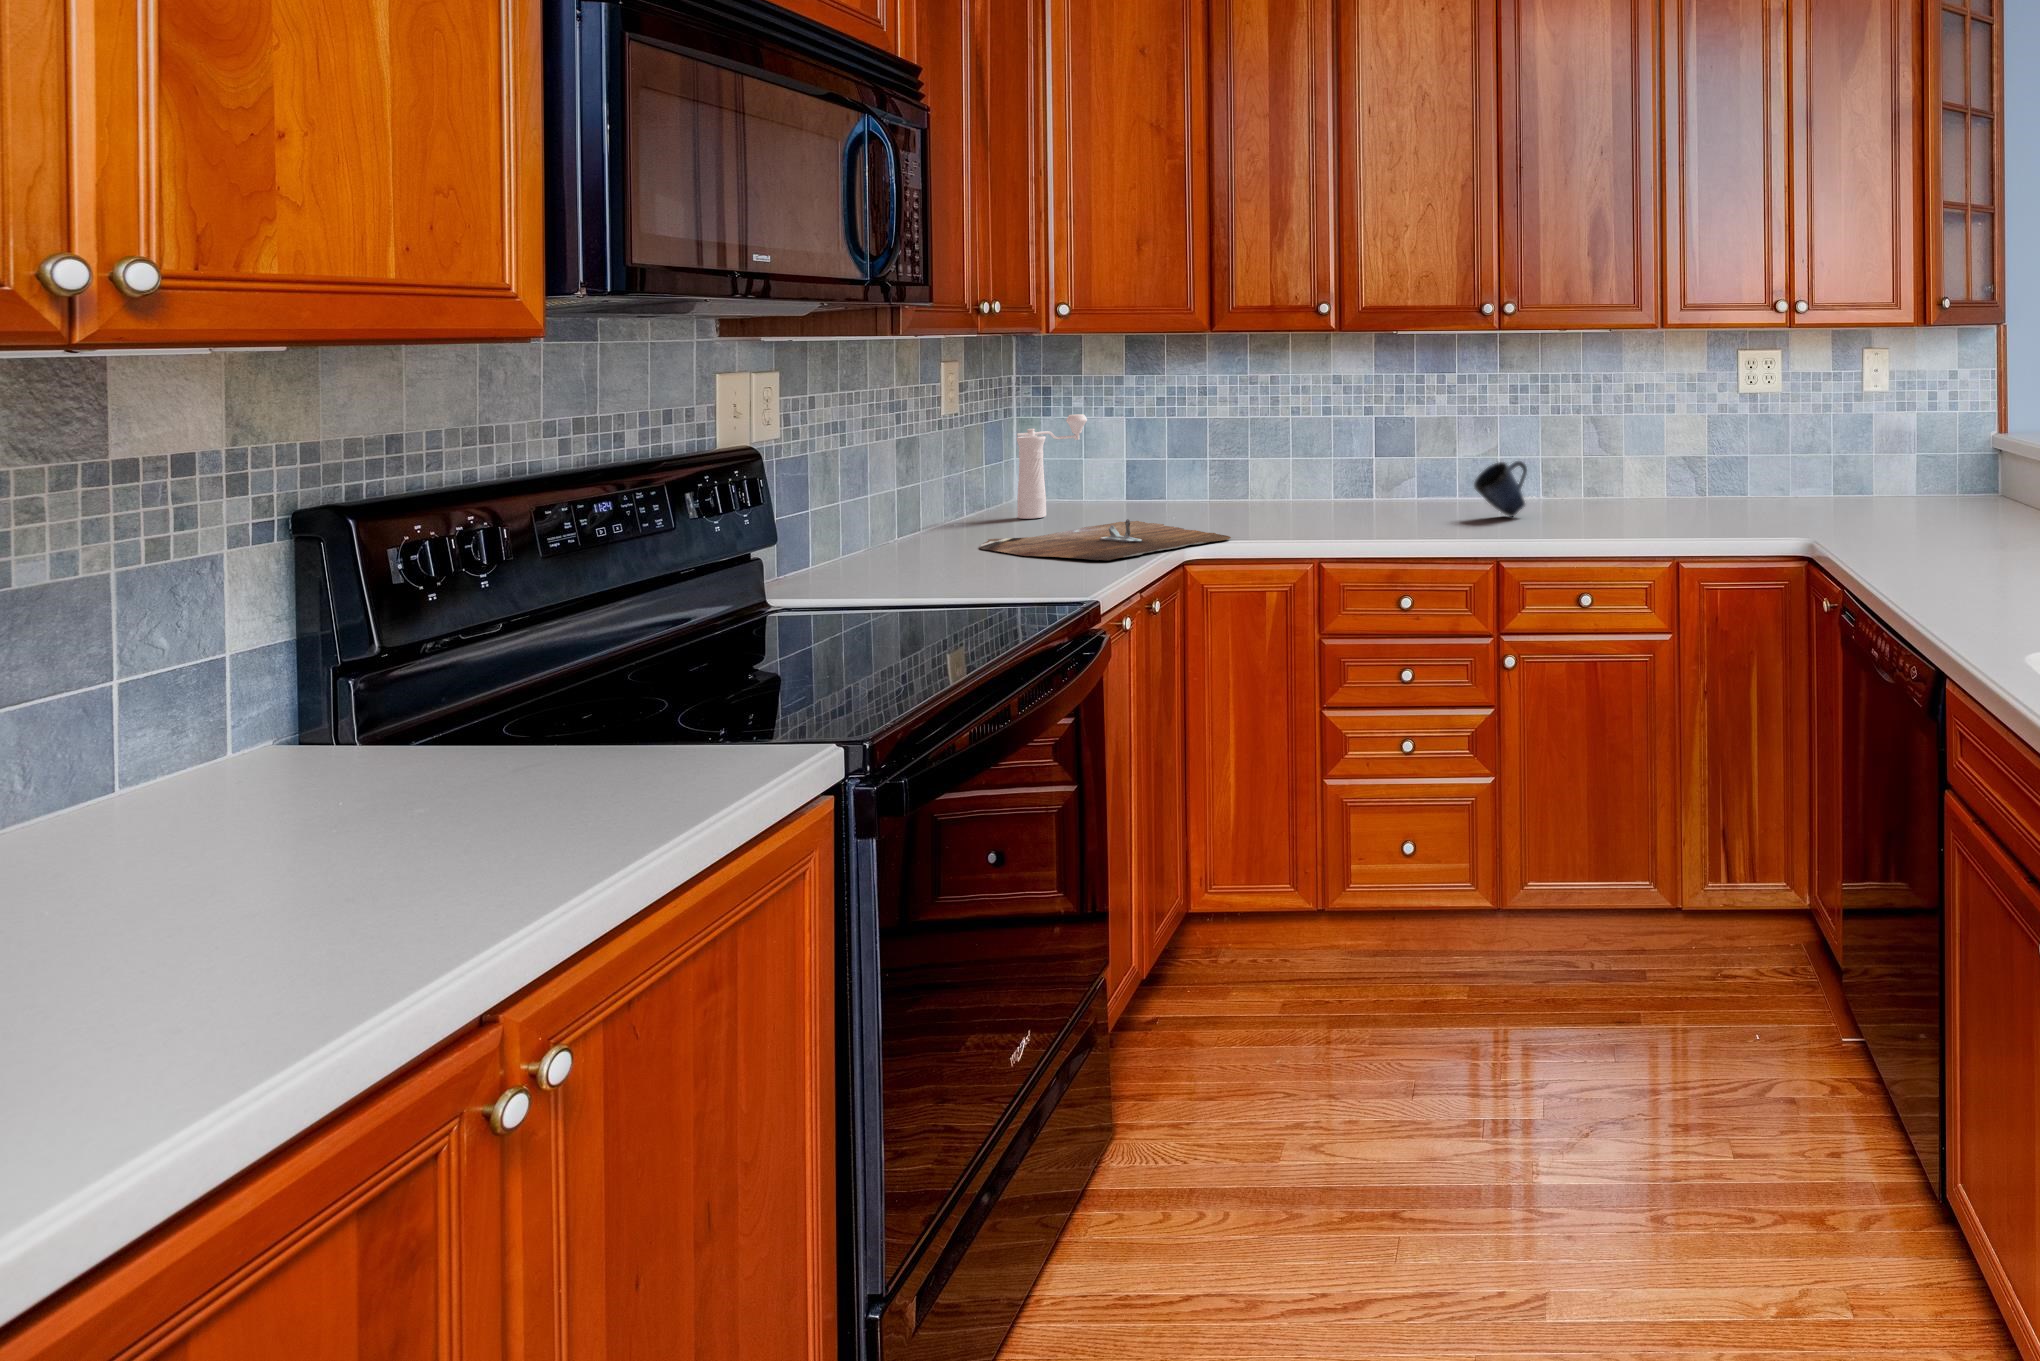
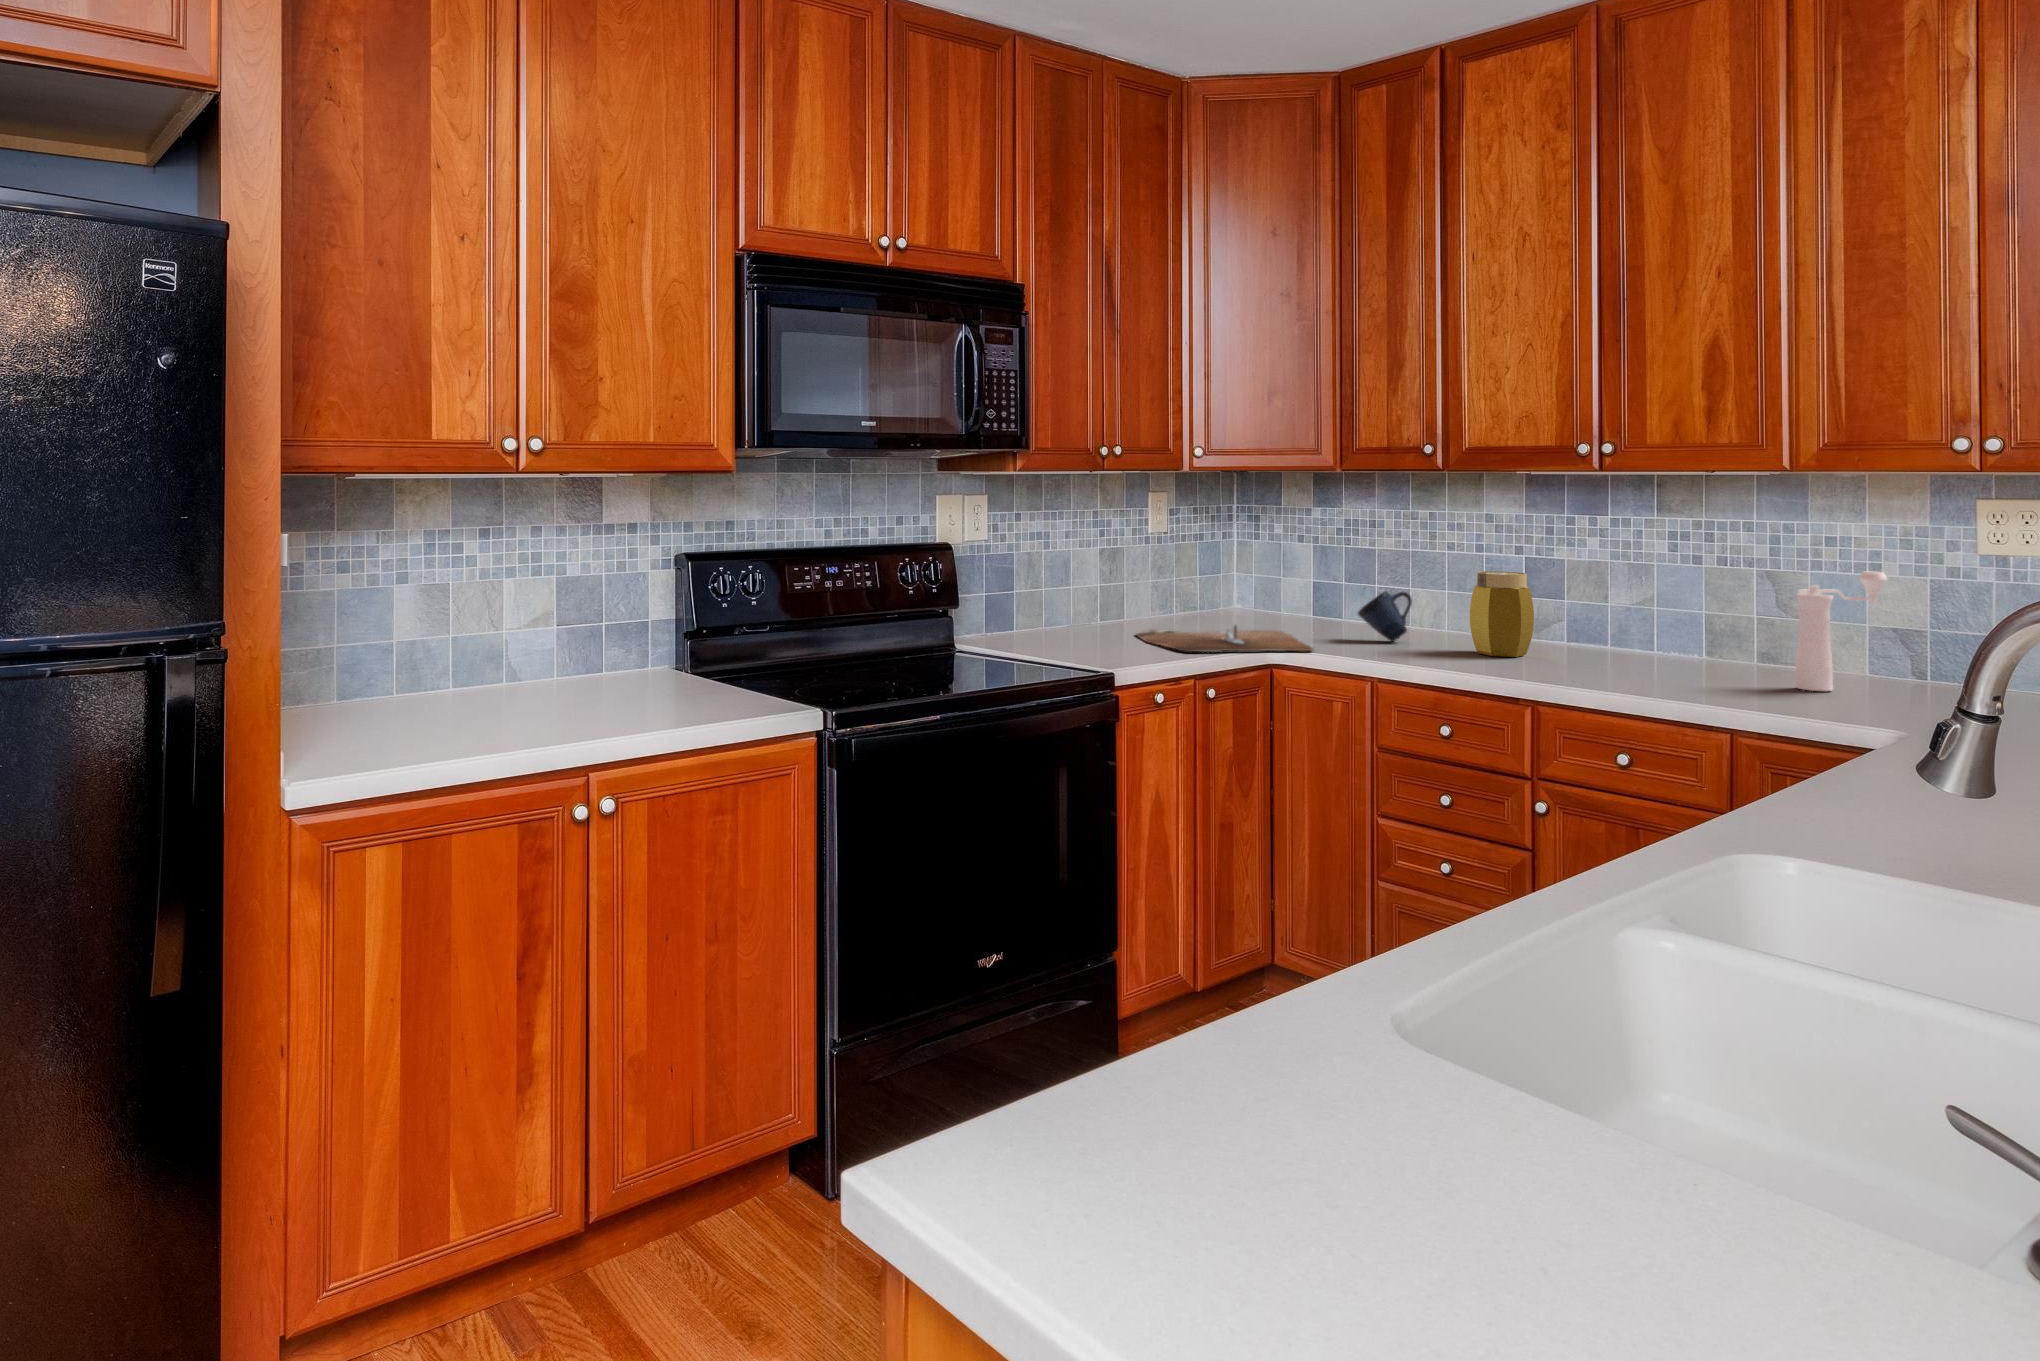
pepper mill: present [1017,414,1087,519] -> present [1796,571,1887,691]
jar: none [1365,432,1420,520] -> present [1470,571,1534,657]
mug: present [1474,461,1527,517] -> present [1358,592,1412,642]

